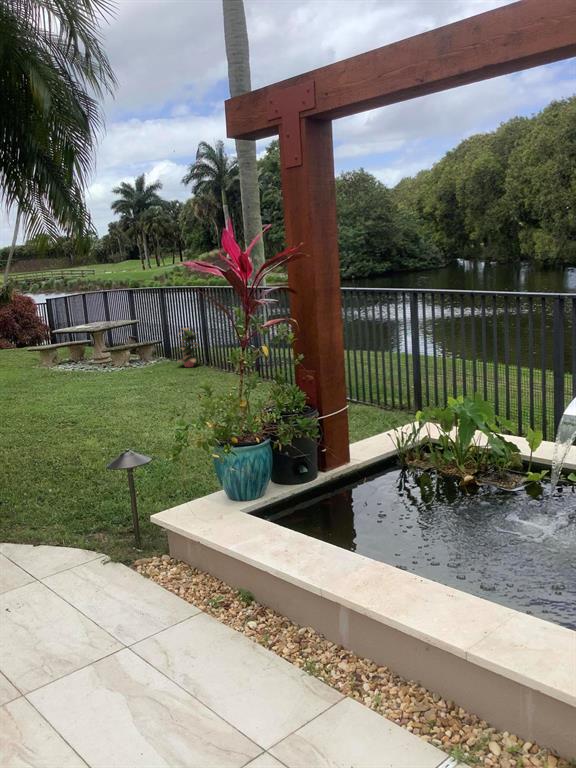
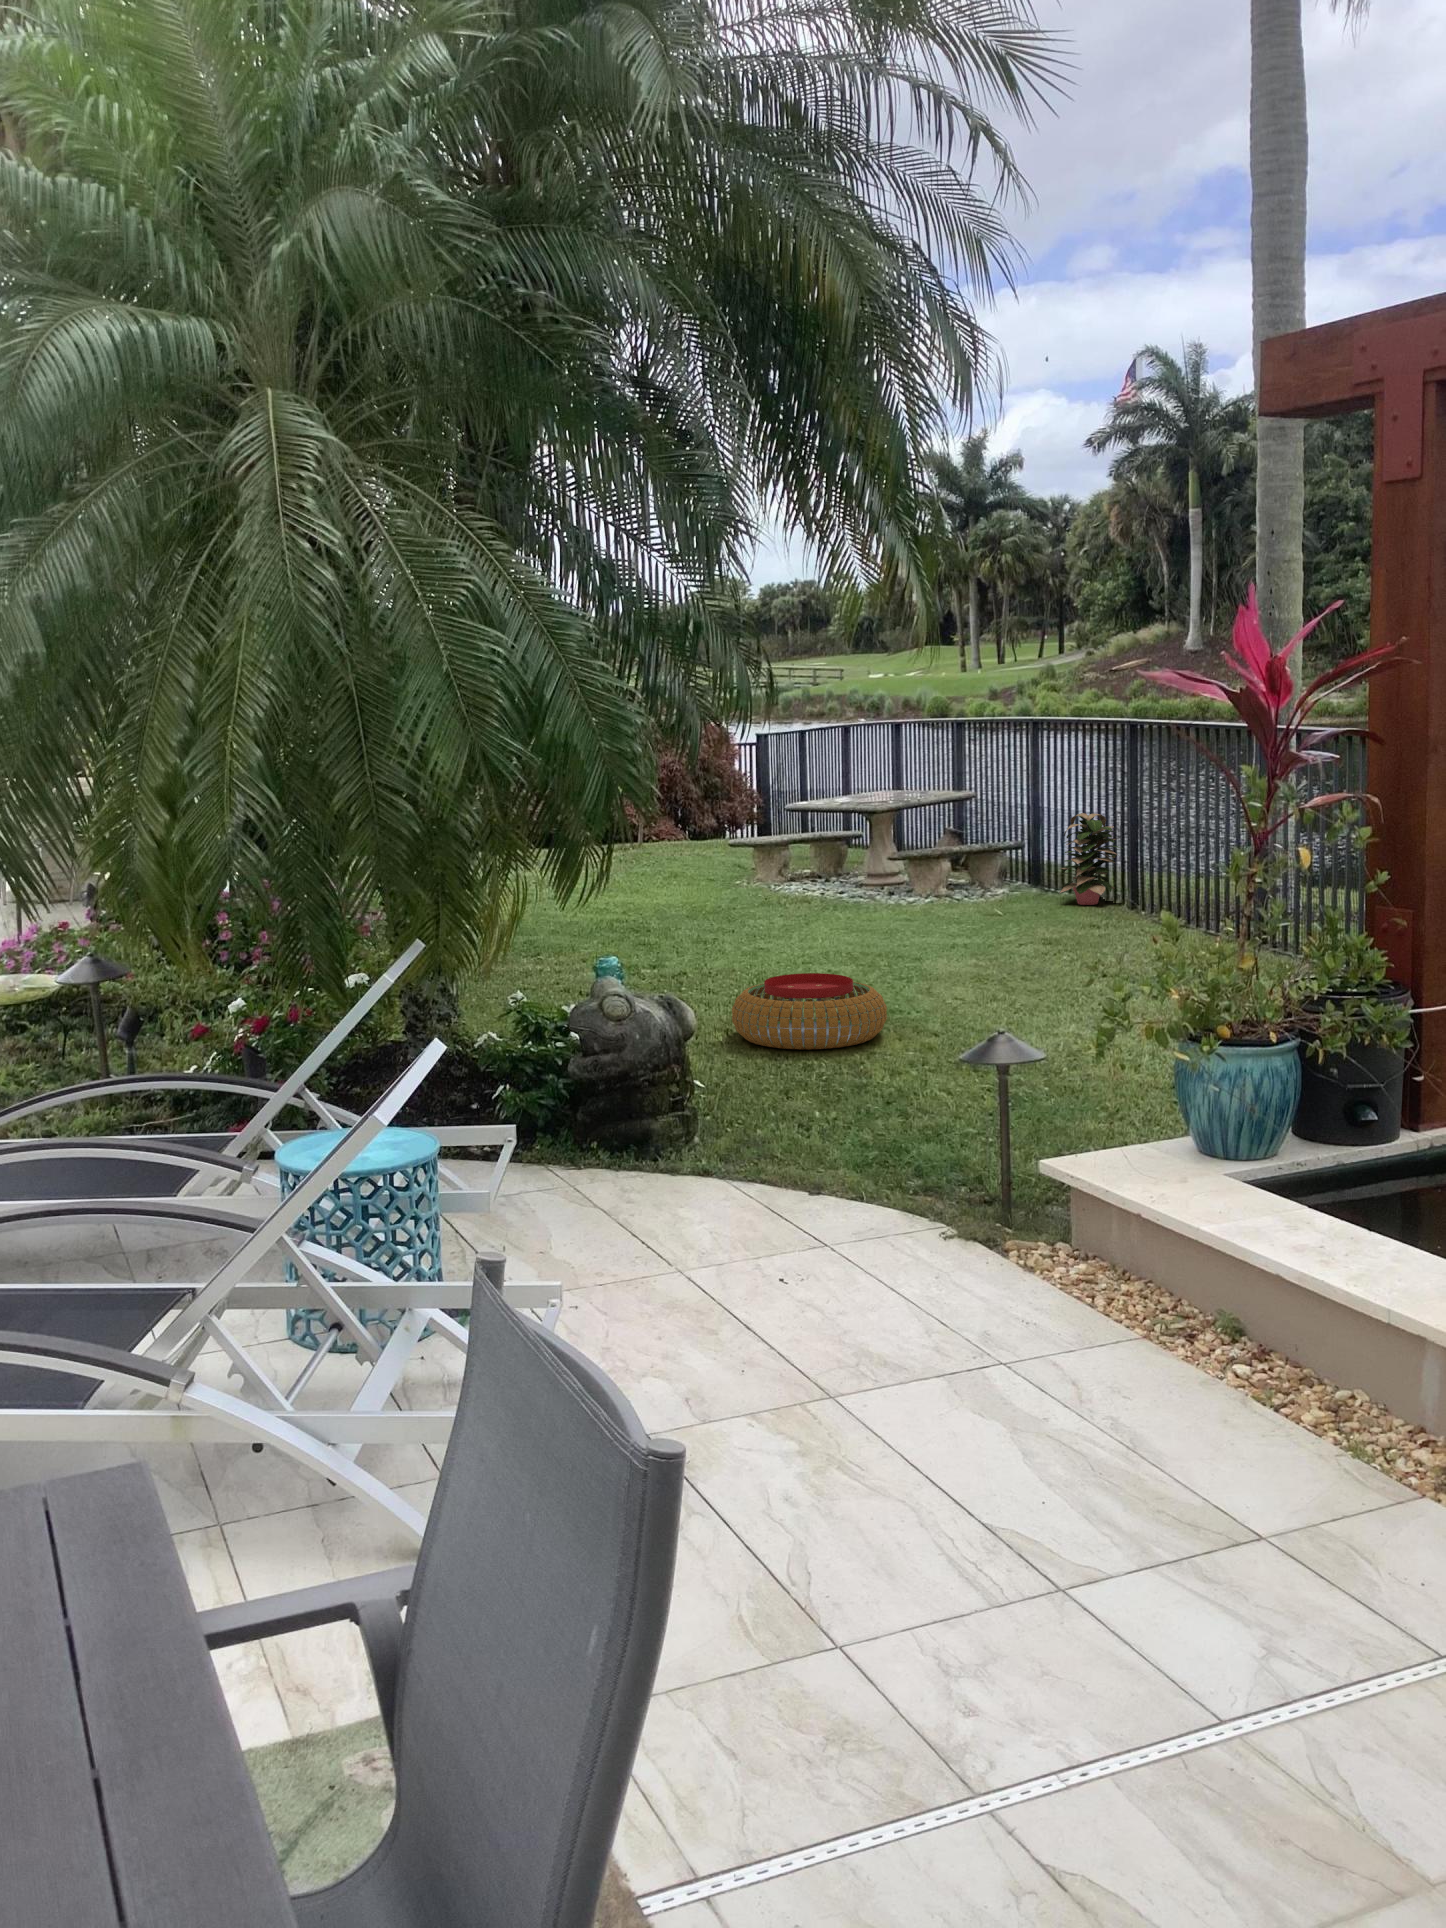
pouf: none [11,416,90,456] -> present [732,973,887,1049]

